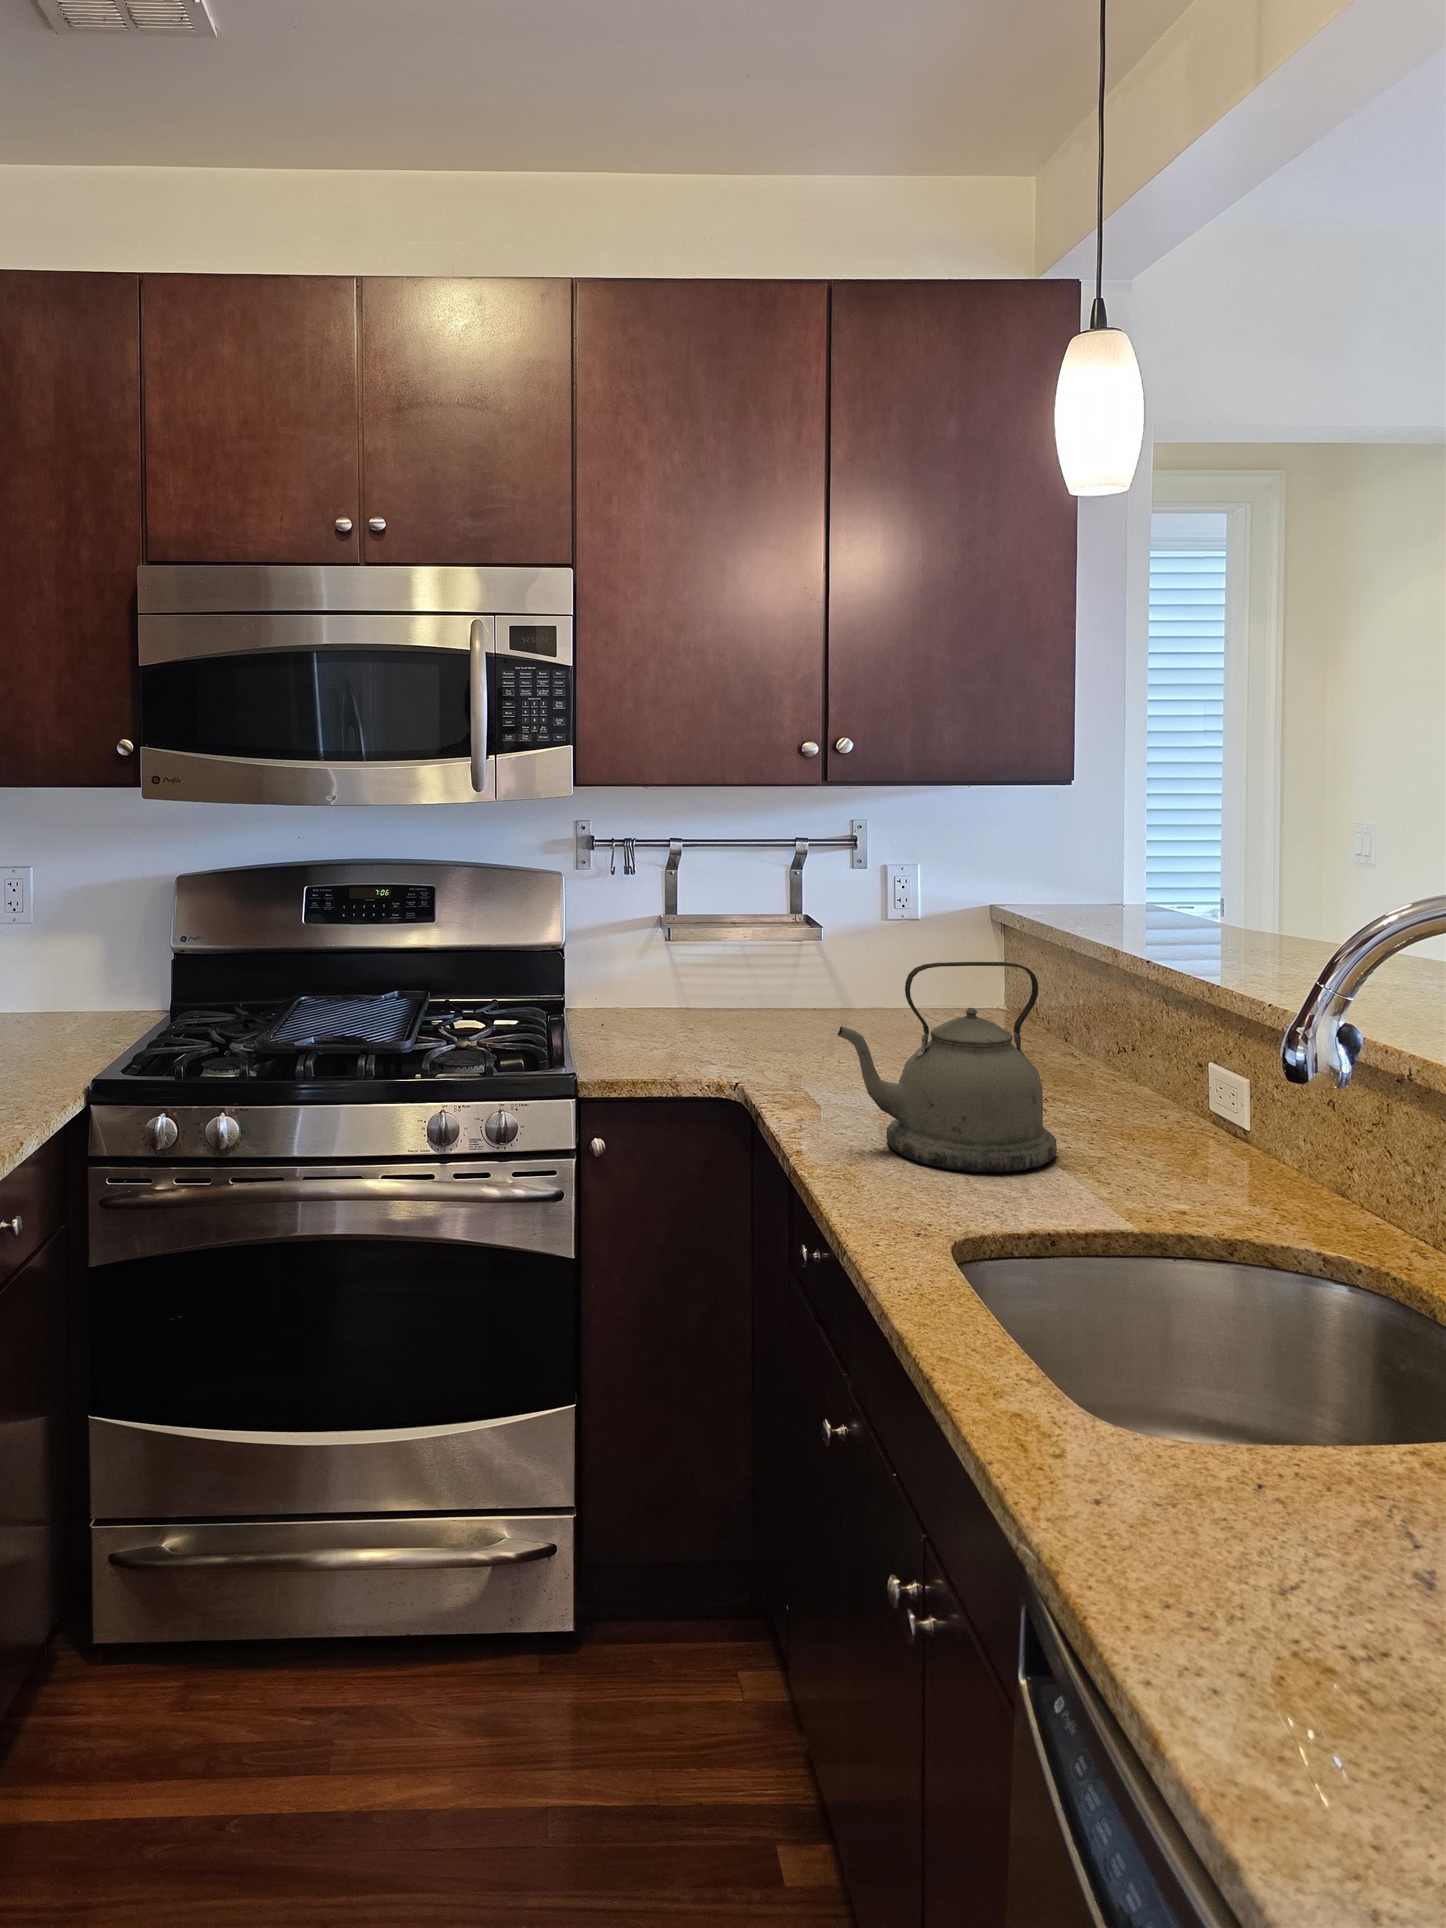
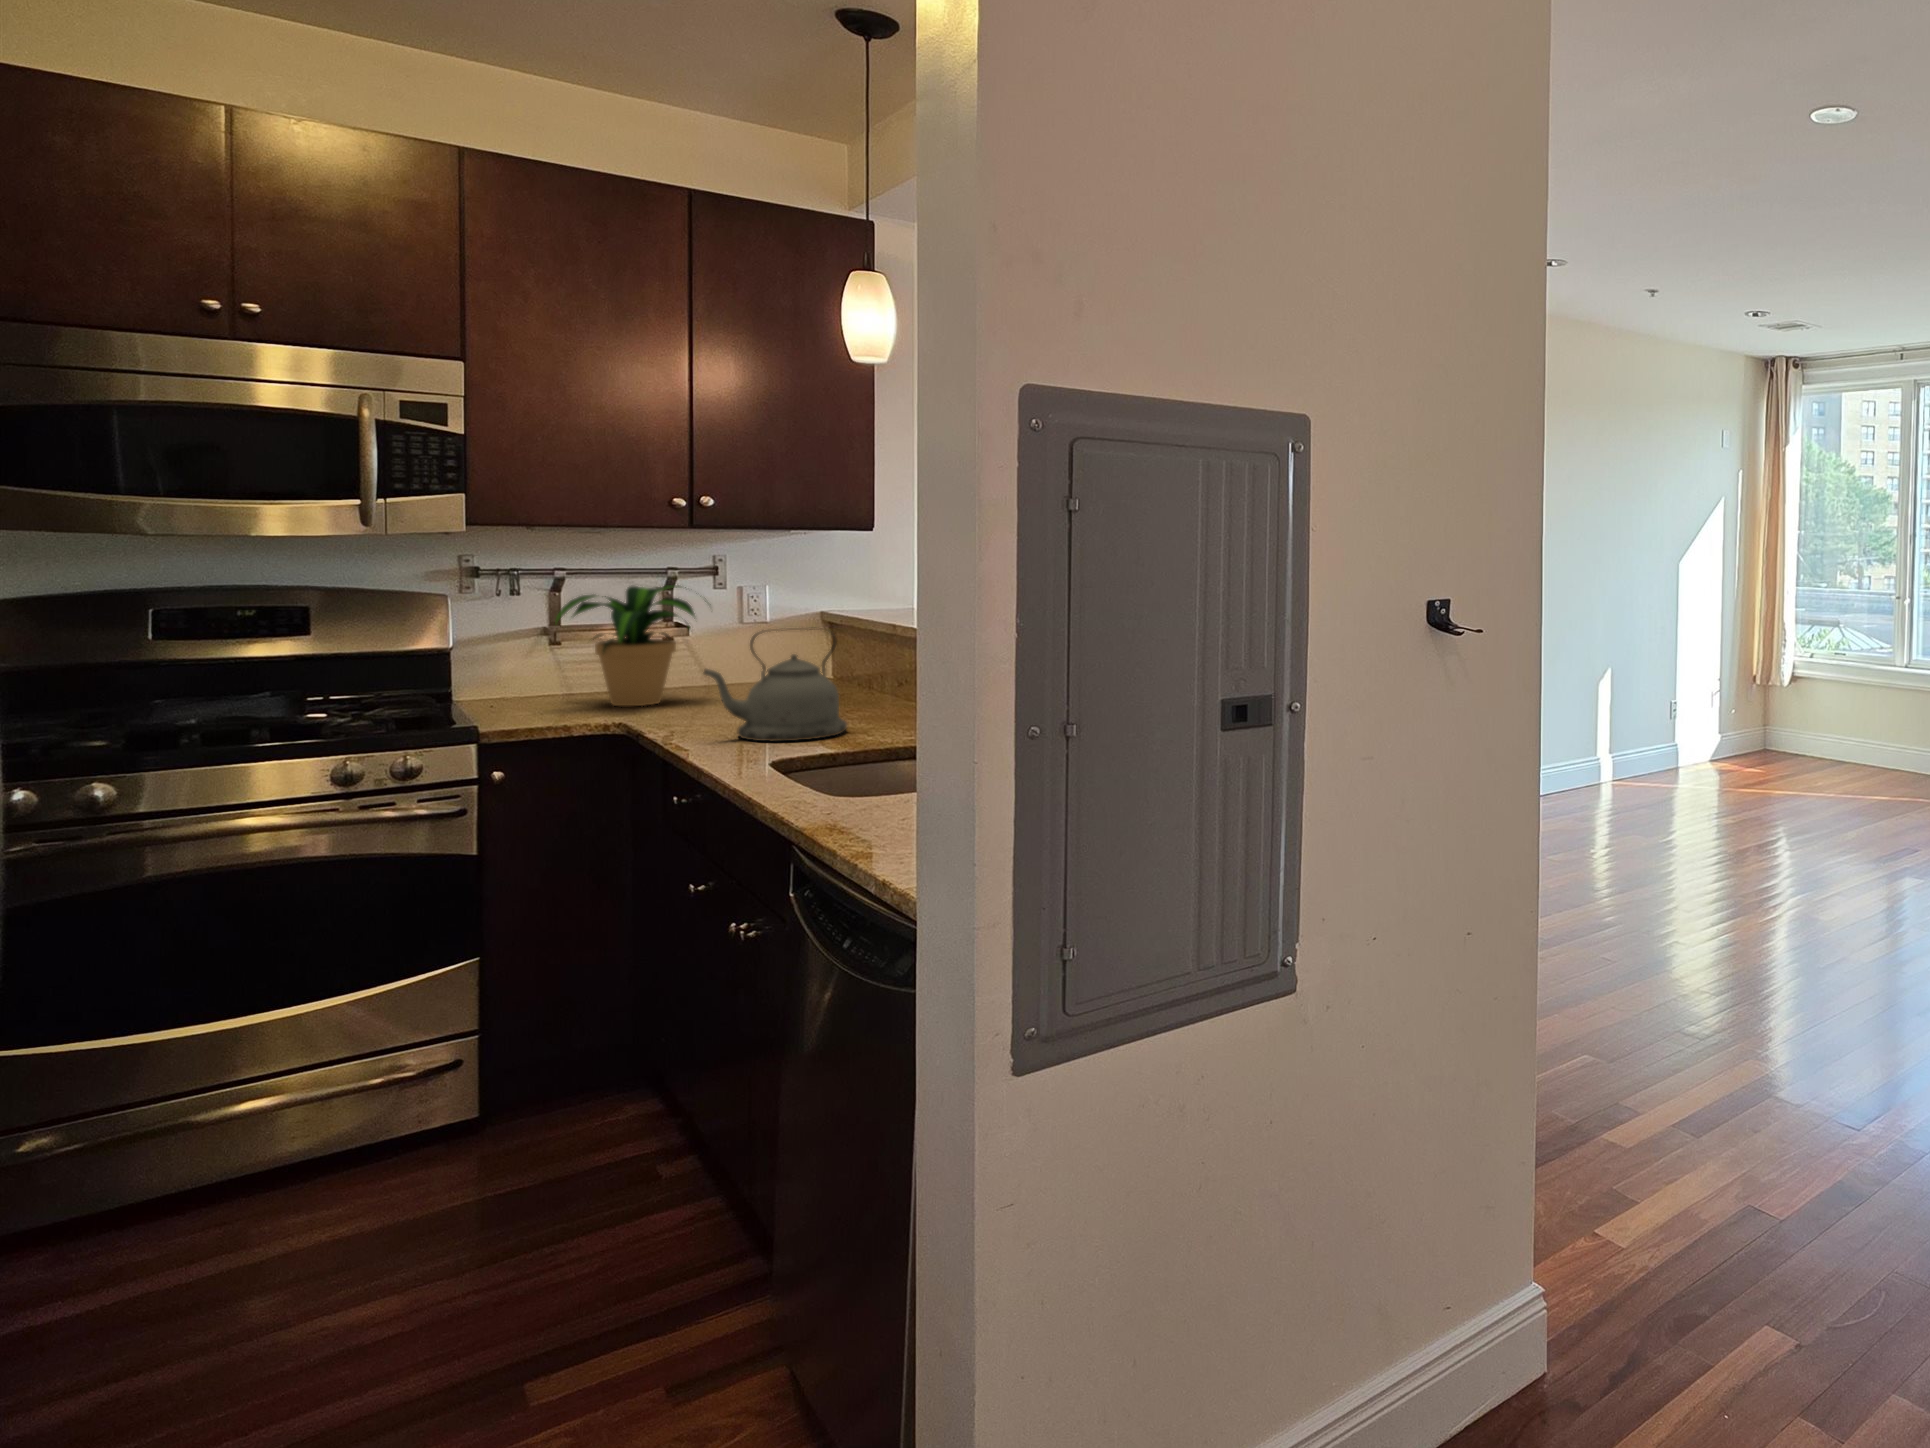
potted plant: none [665,867,850,1047] -> present [556,585,706,706]

